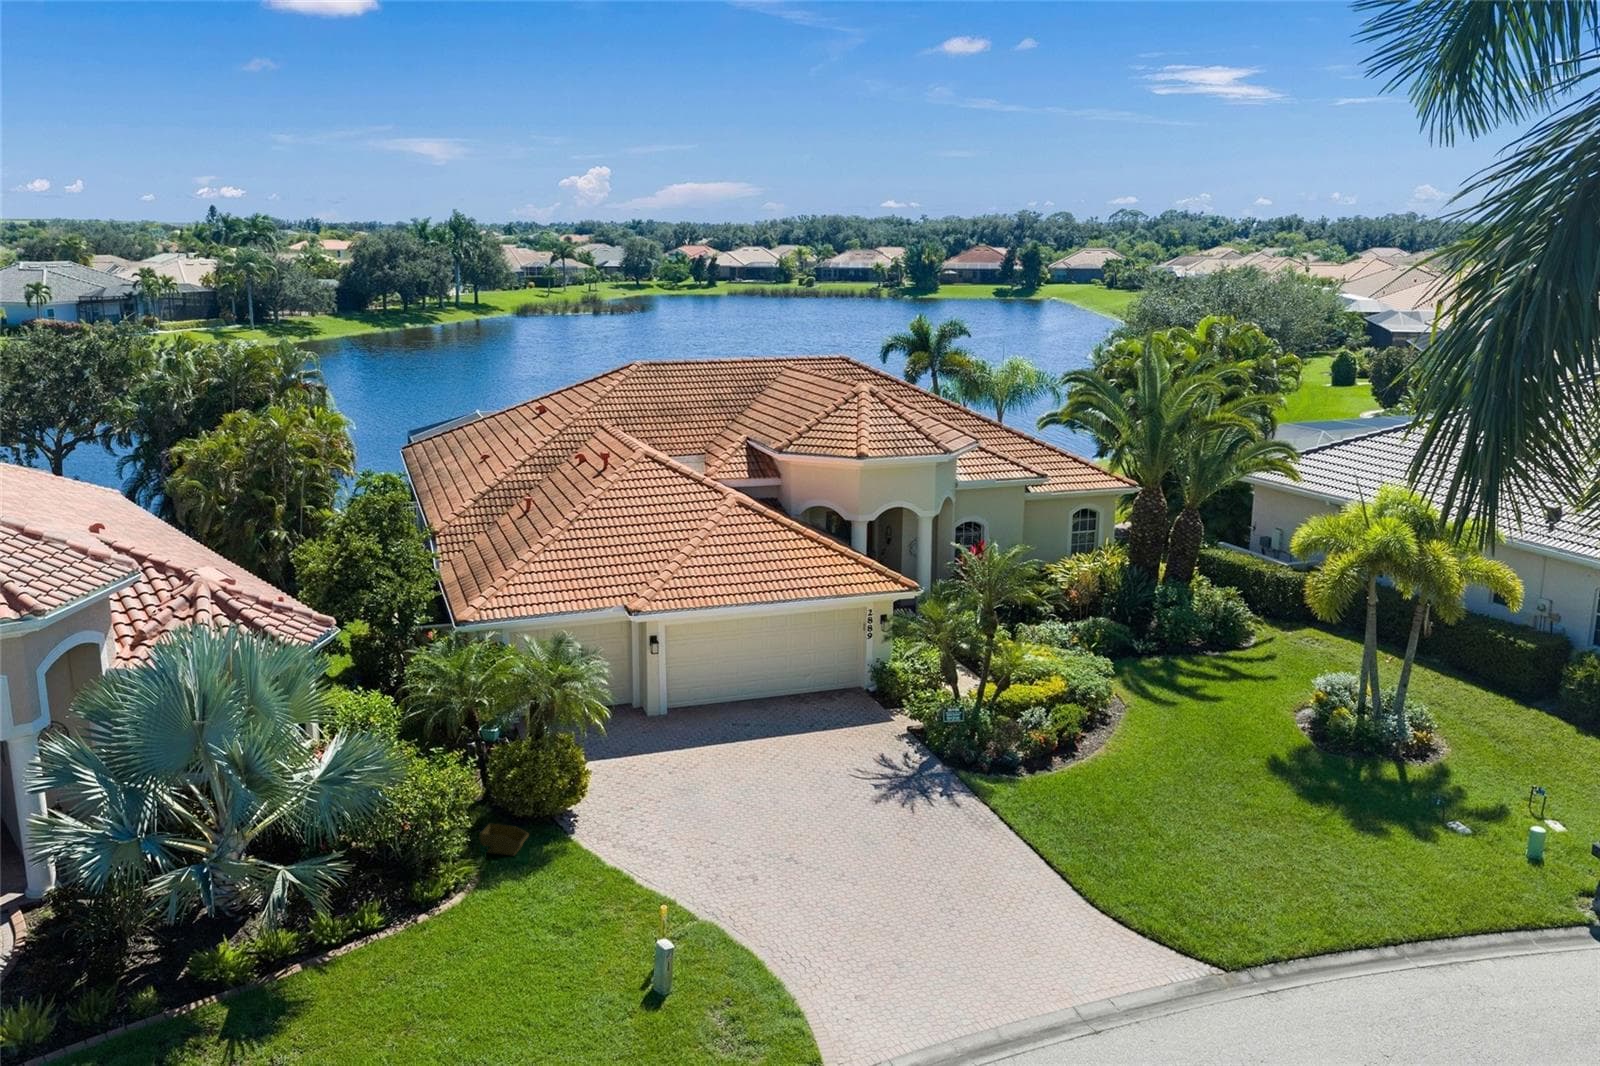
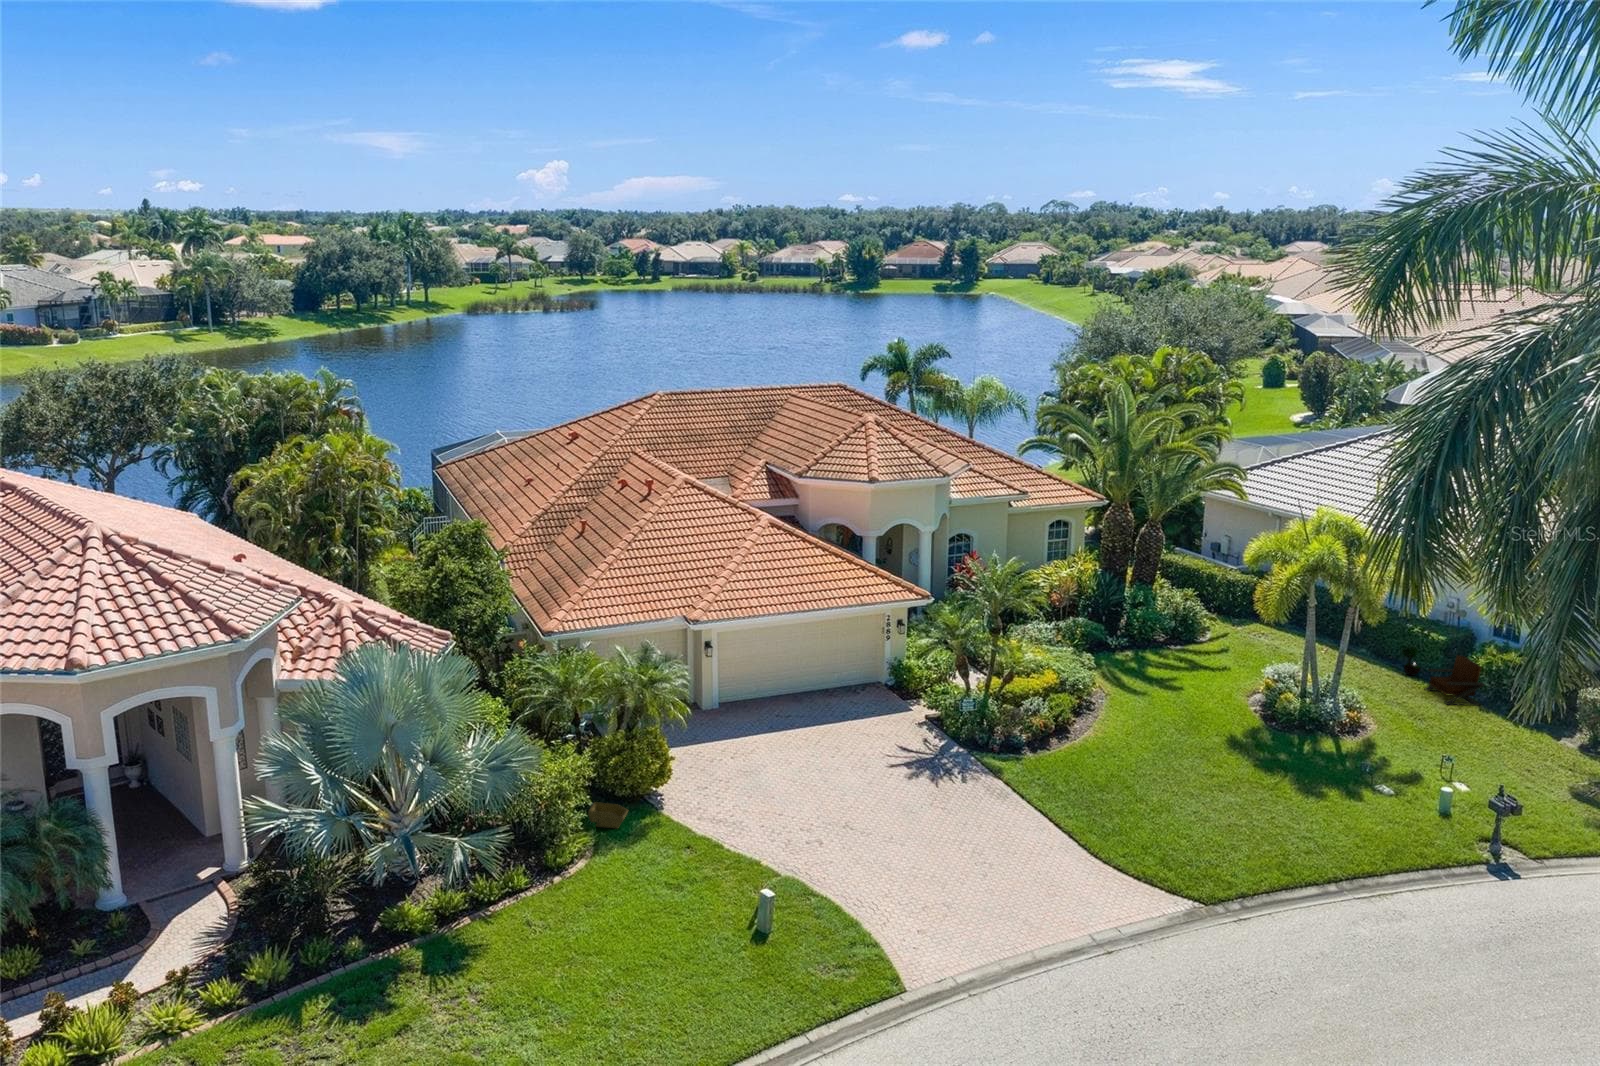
potted tree: none [1480,652,1507,692] -> present [1402,647,1420,675]
lounge chair: none [1510,668,1585,728] -> present [1424,655,1485,705]

